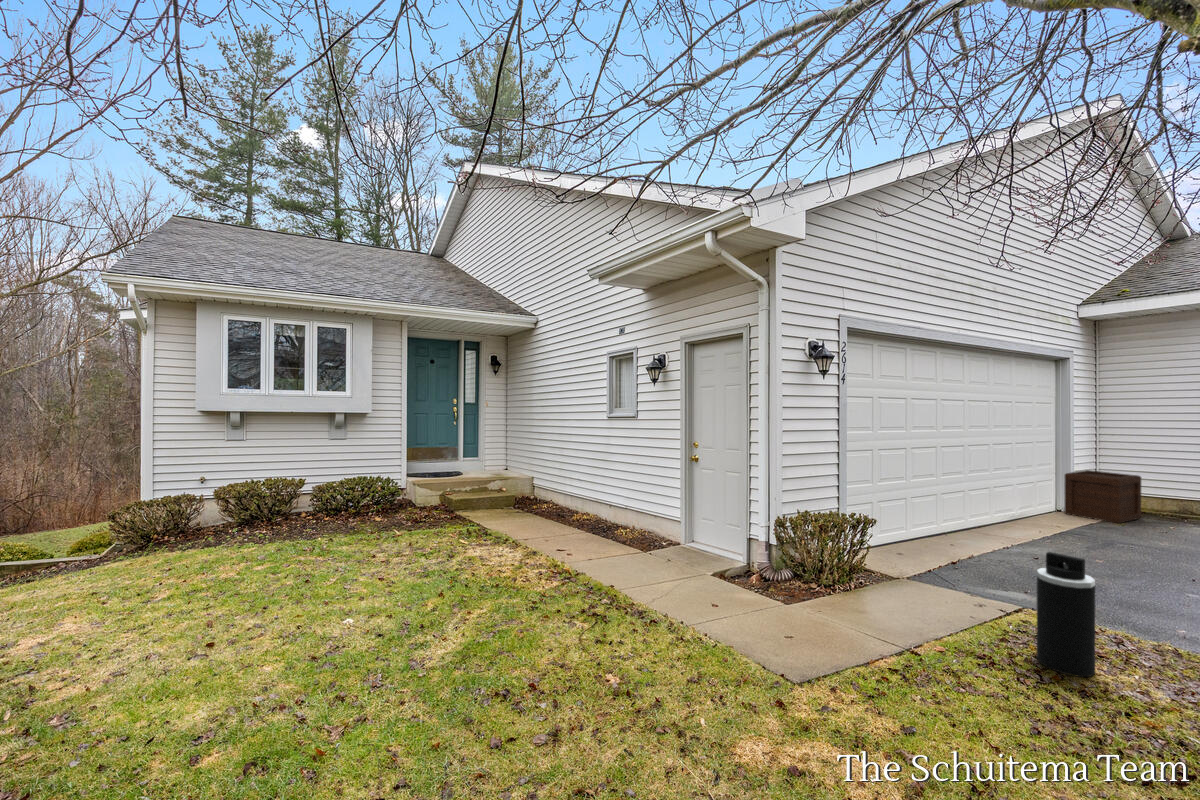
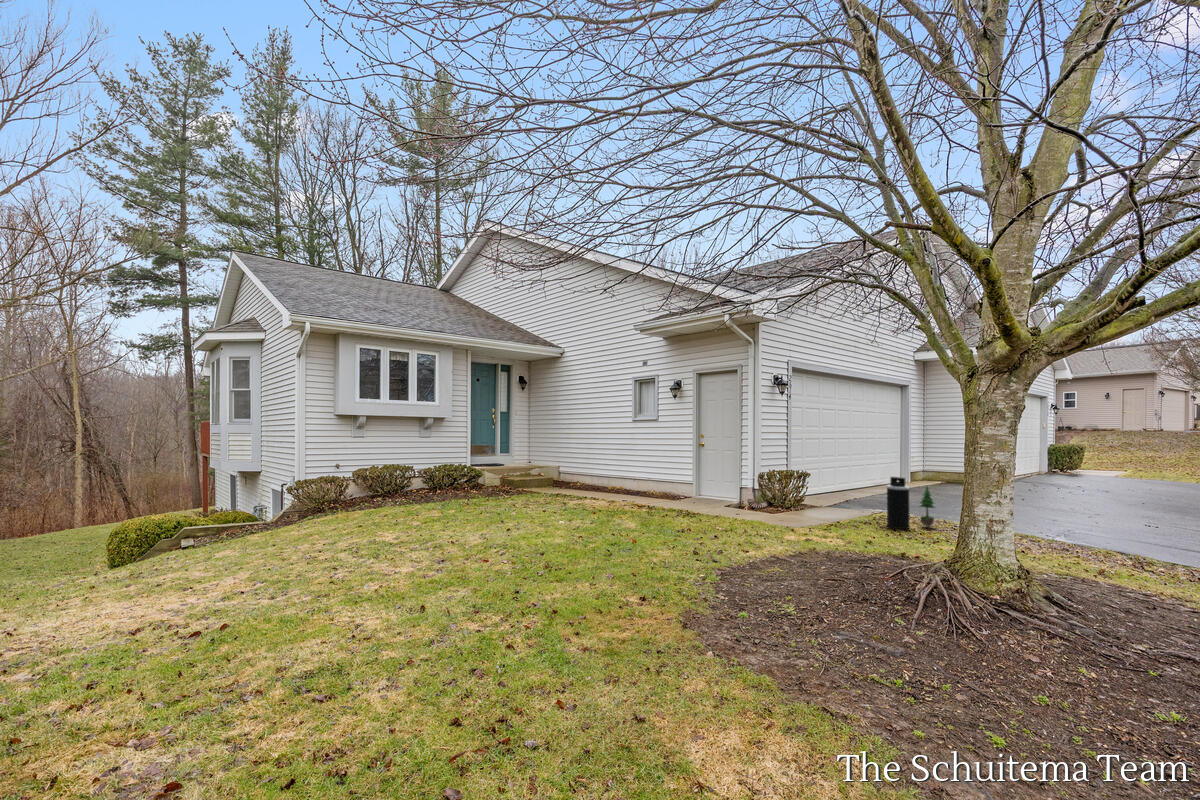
wooden crate: present [1064,470,1141,523] -> none [907,456,947,486]
potted tree: none [1118,577,1168,673] -> present [920,486,934,527]

